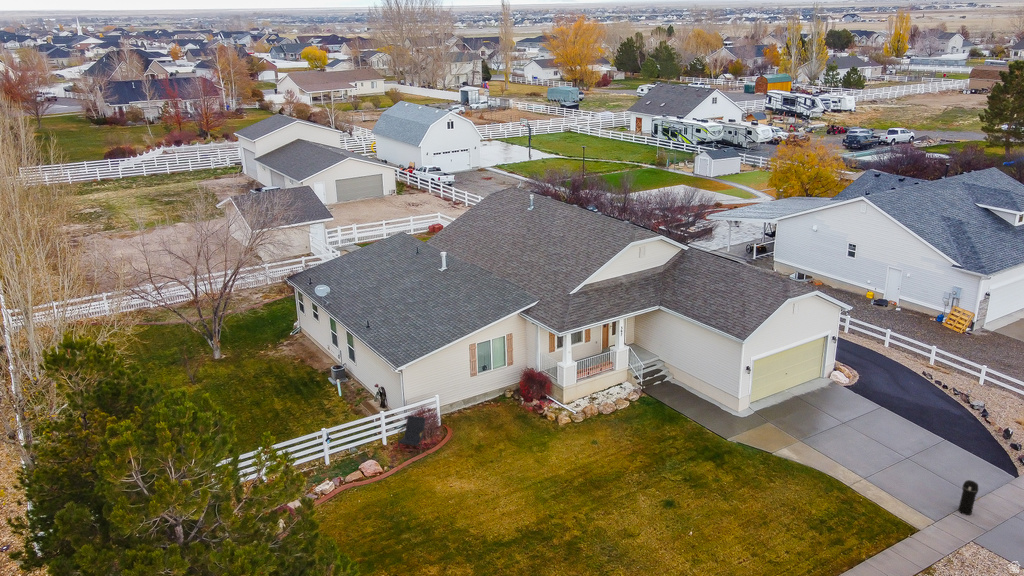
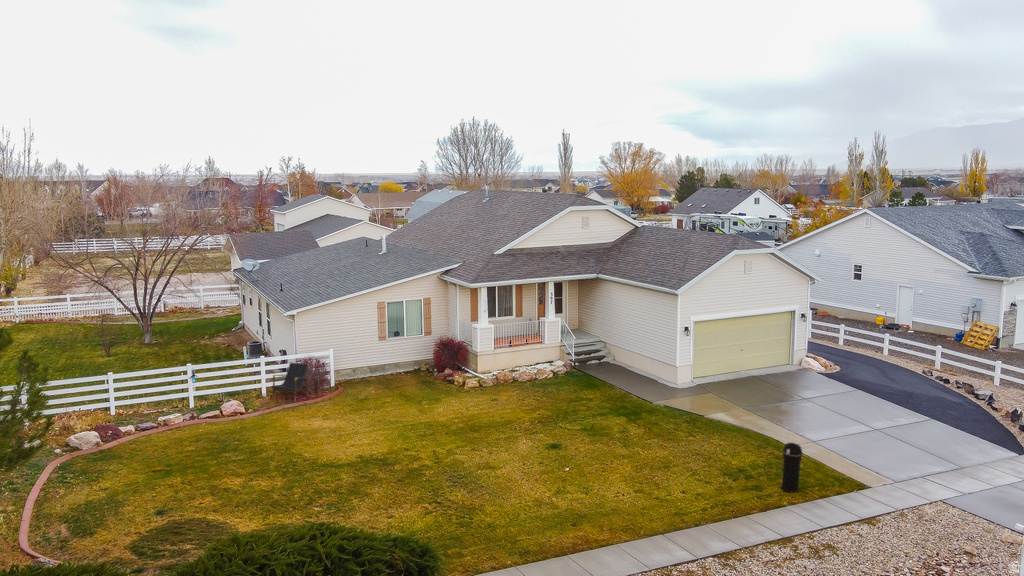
trash can: present [958,480,978,515] -> present [781,443,802,493]

